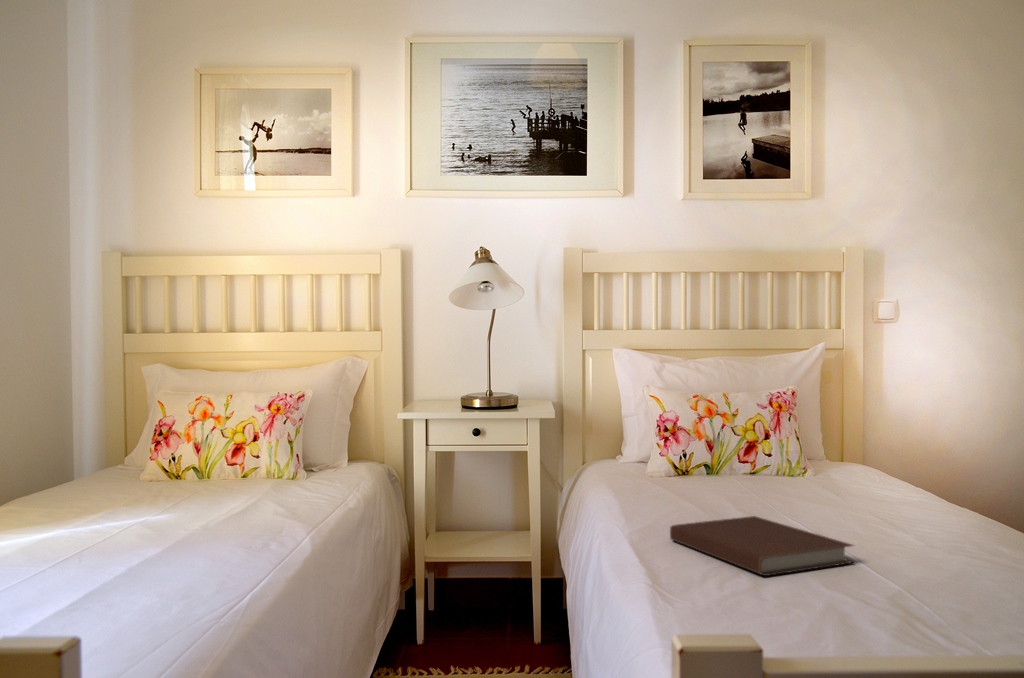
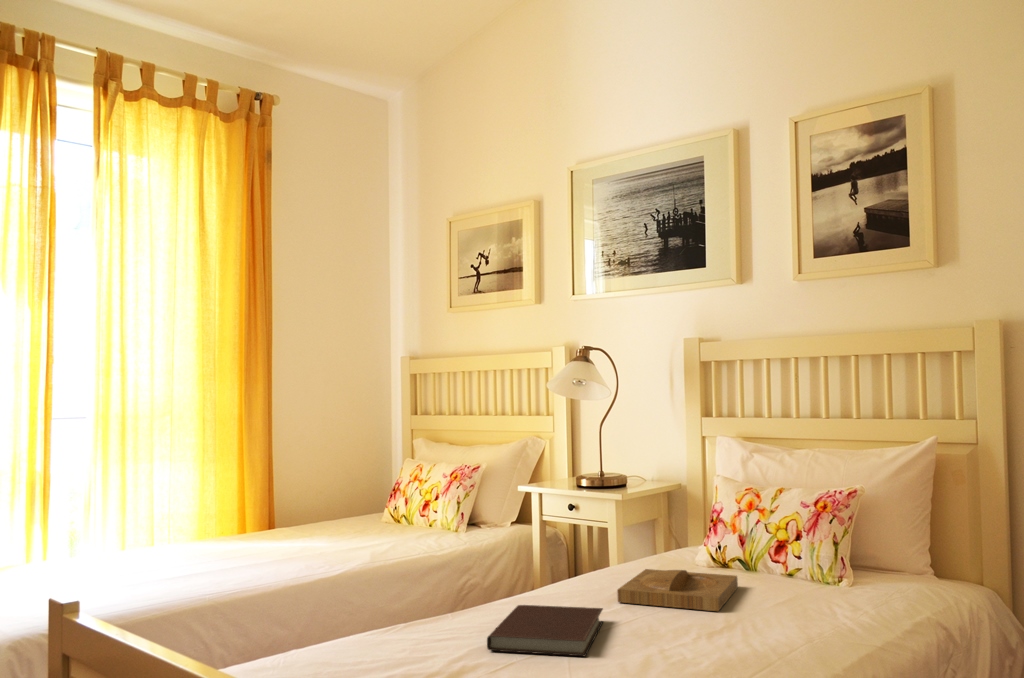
tray: none [663,476,808,513] -> present [617,569,738,611]

